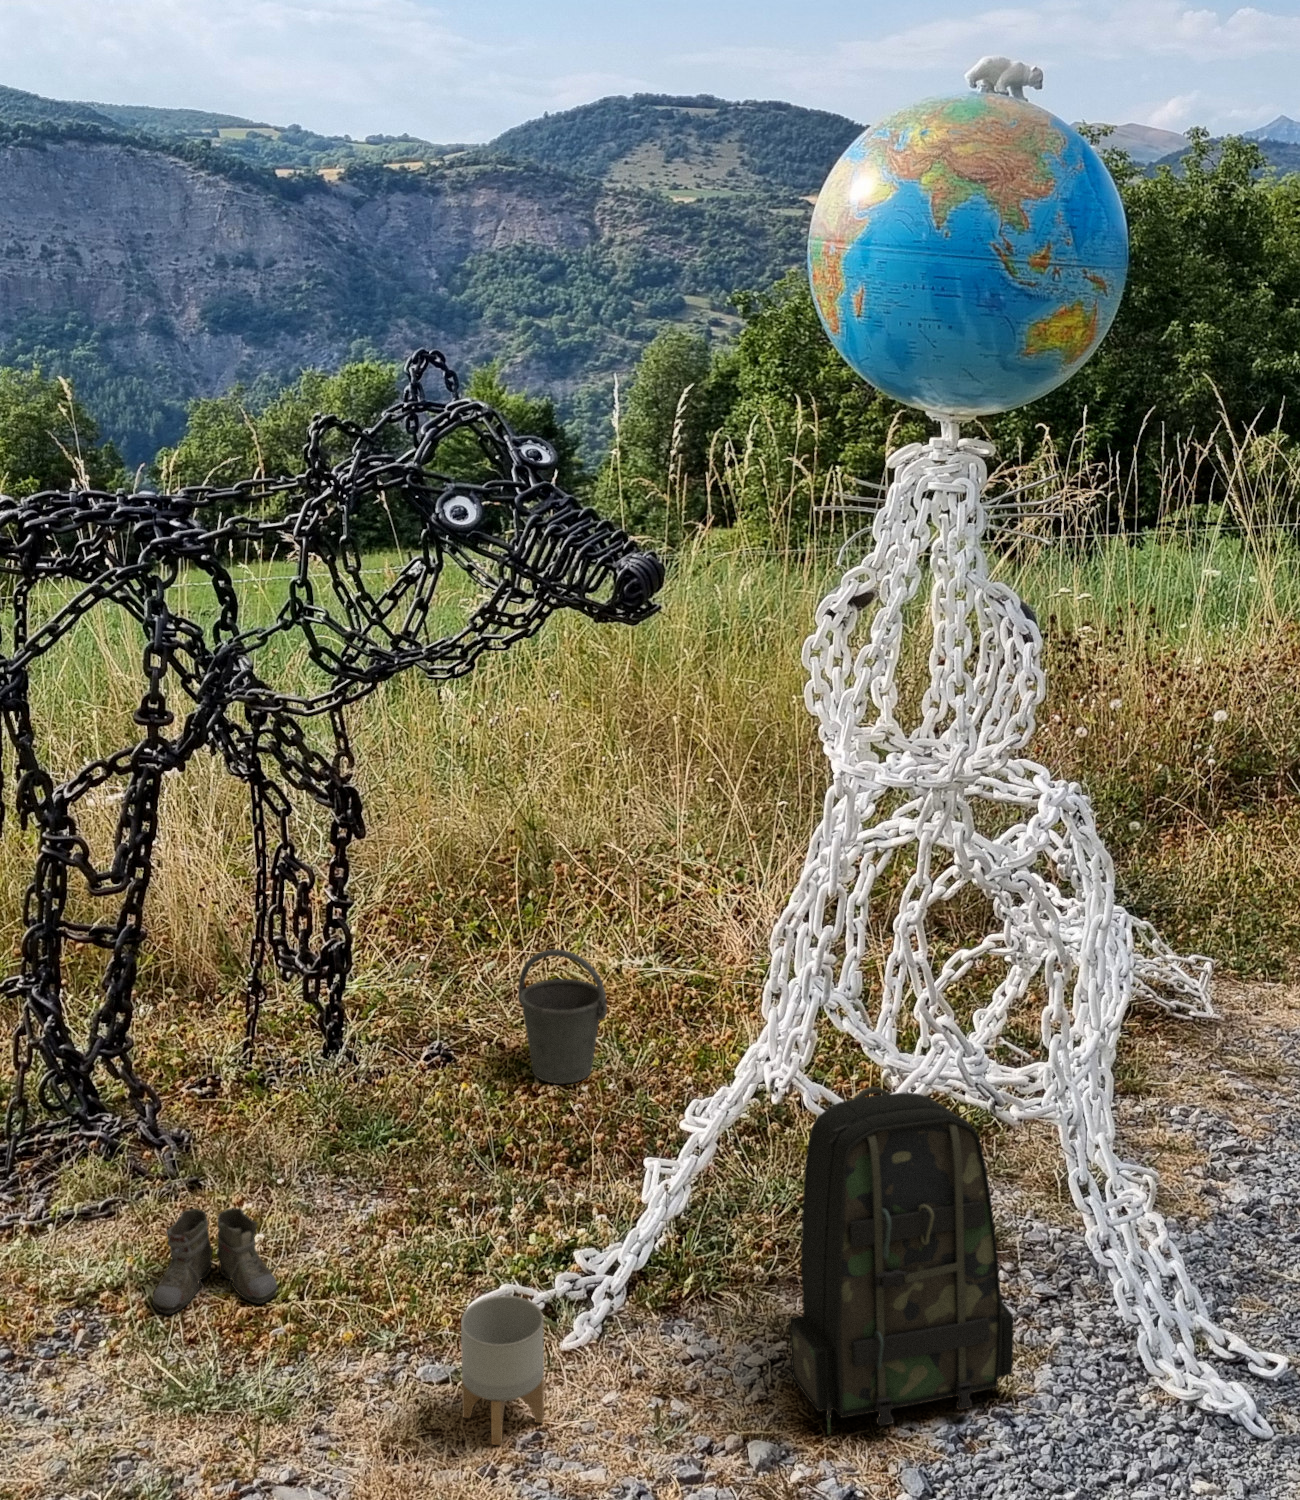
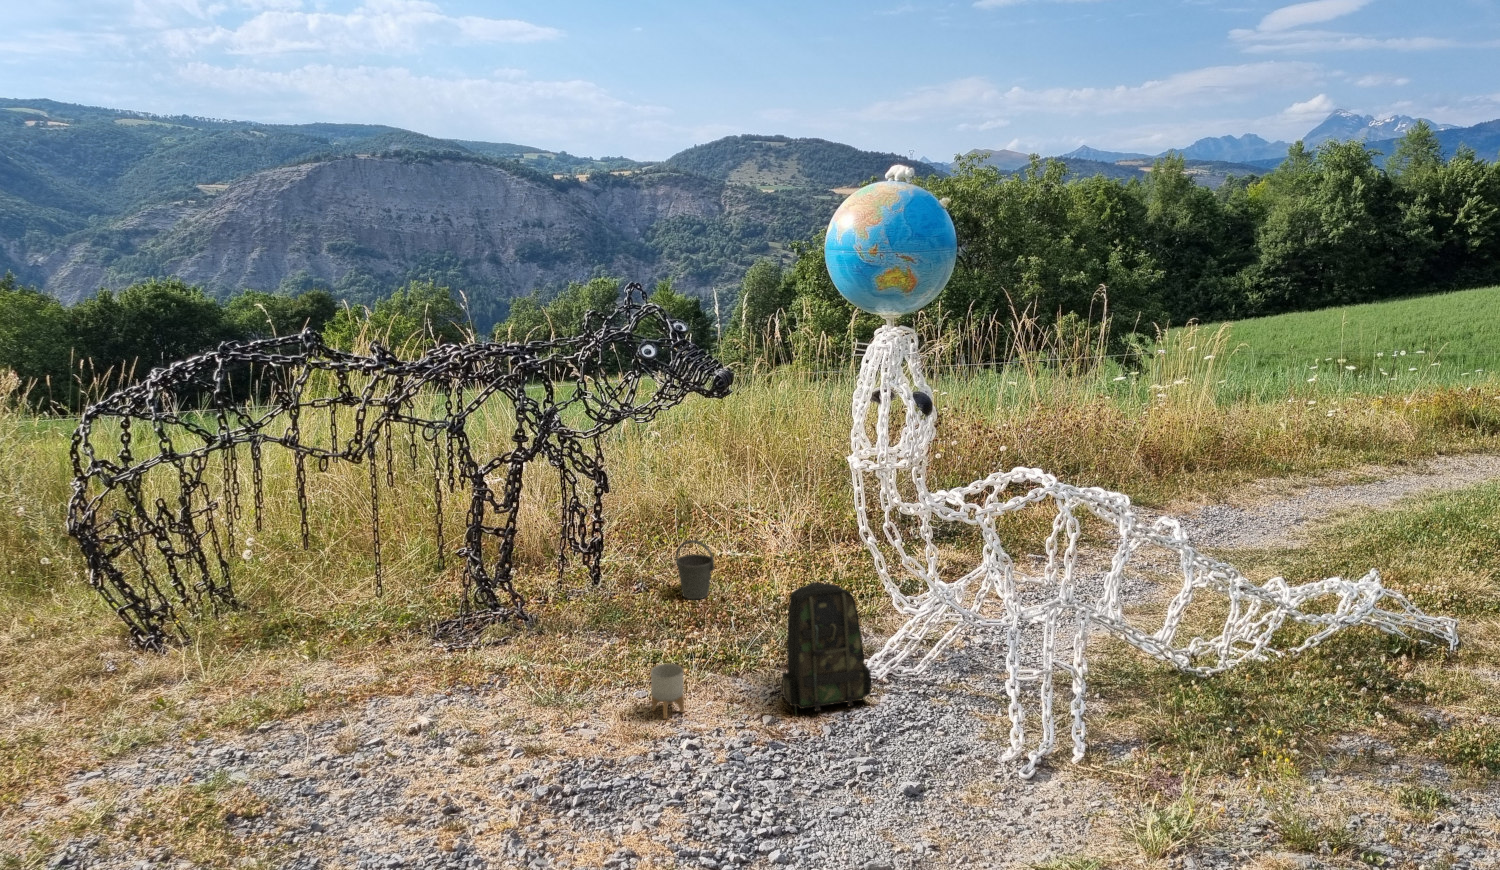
boots: present [152,1208,278,1314] -> none [523,640,577,681]

